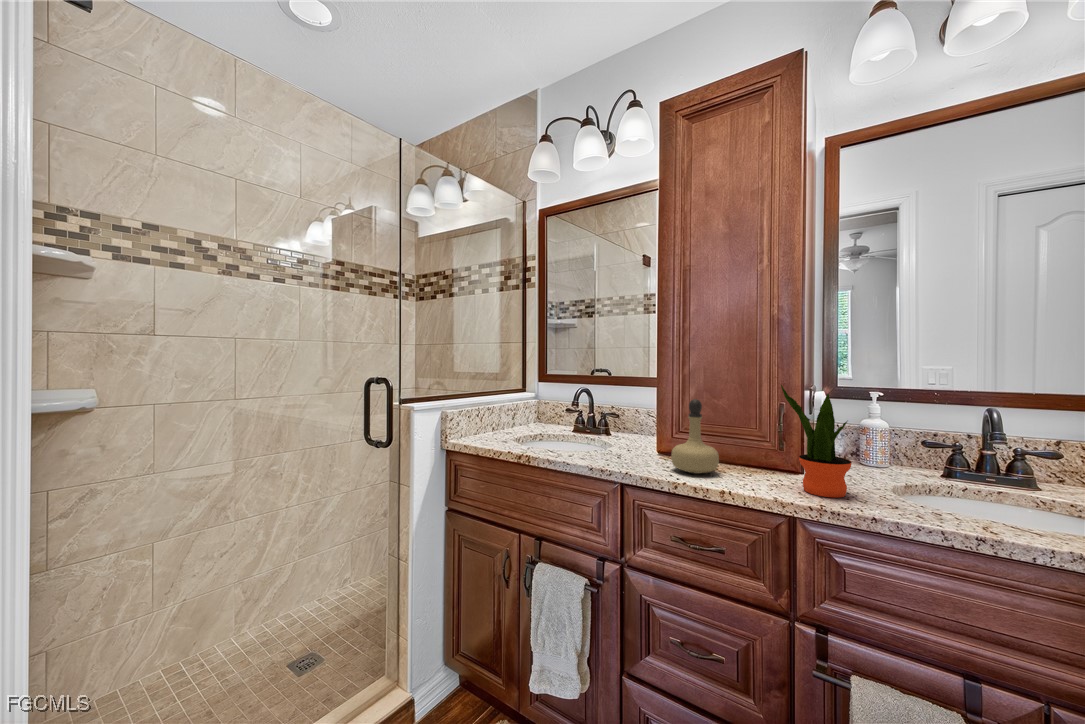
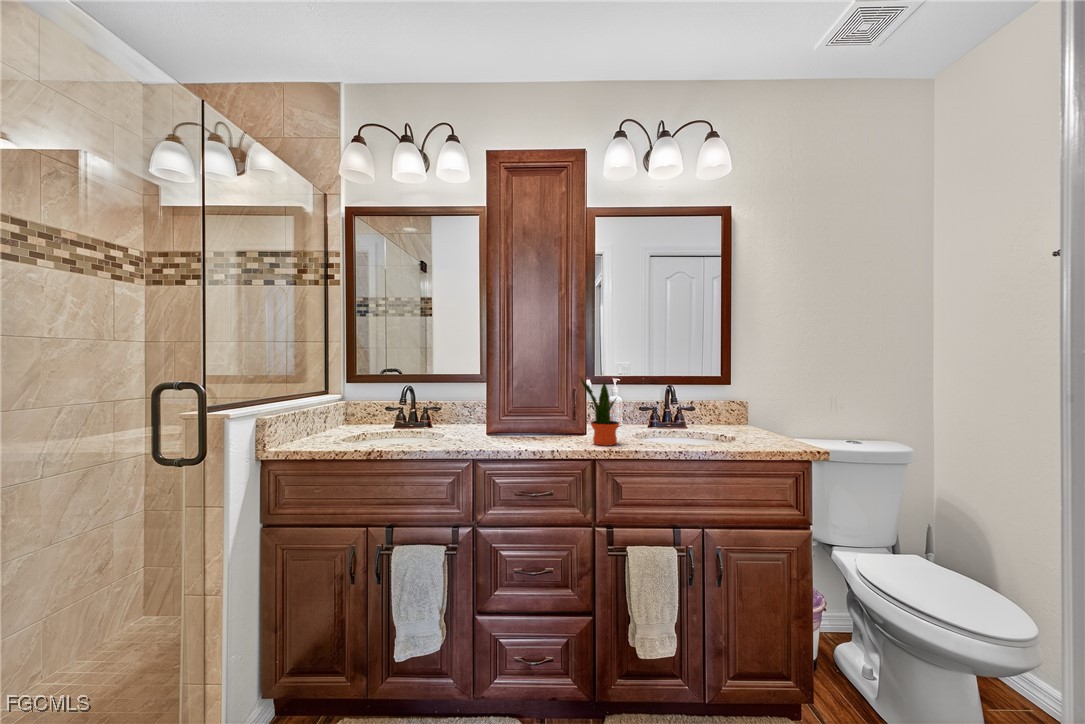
perfume bottle: present [671,399,719,474] -> none [507,389,540,444]

